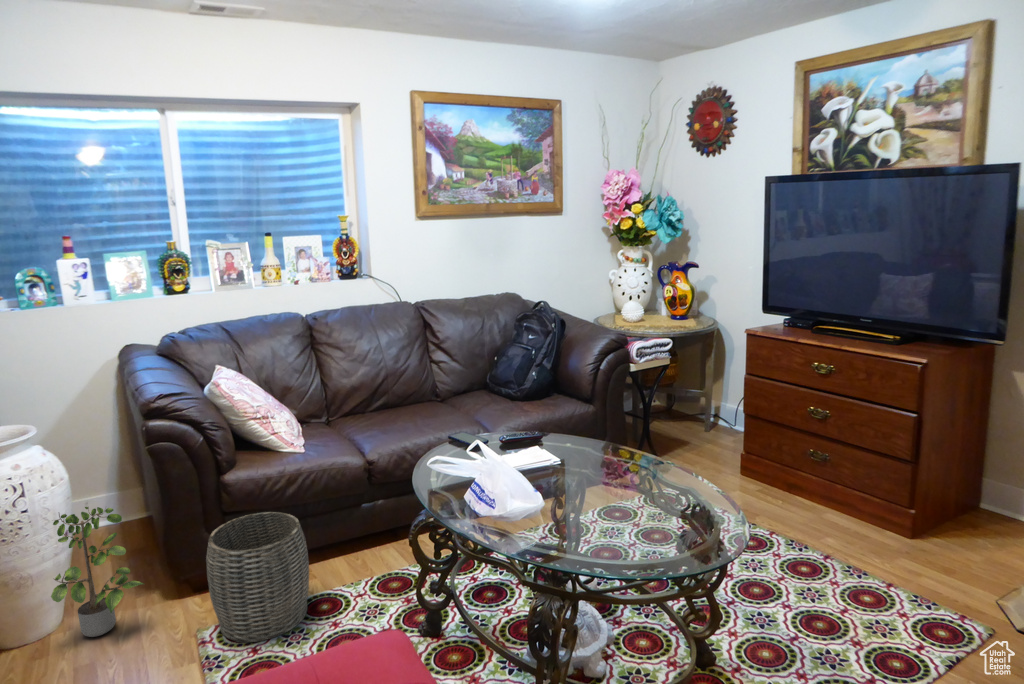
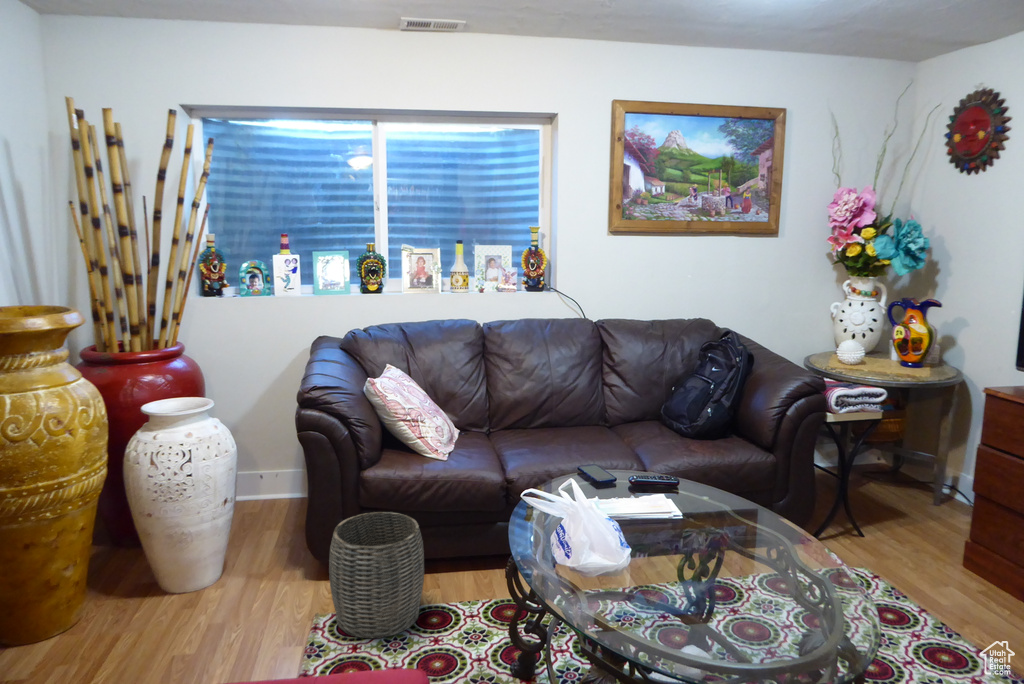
potted plant: present [51,507,144,637] -> none [208,477,283,597]

